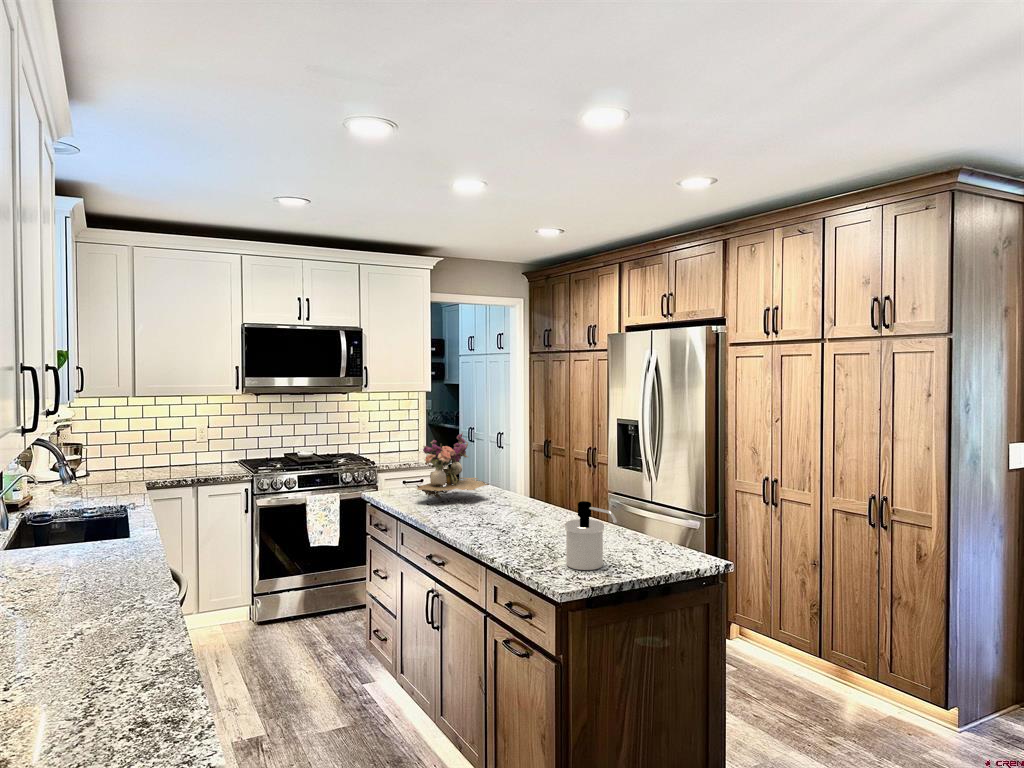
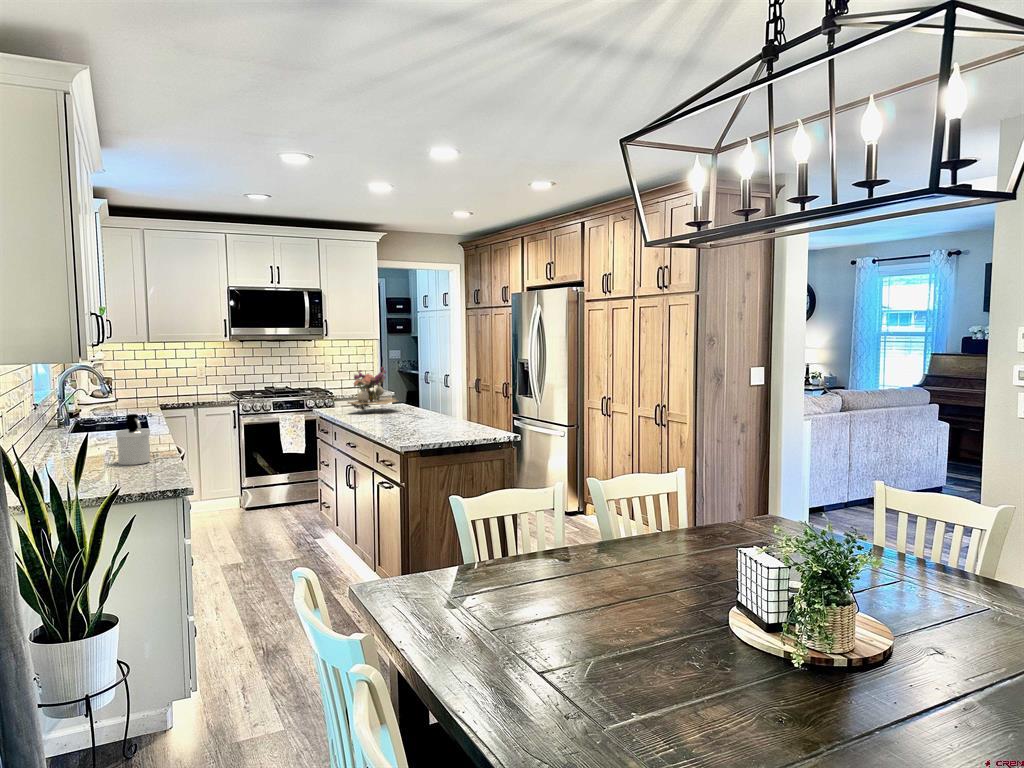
soap dispenser: present [565,501,617,570] -> present [116,414,150,465]

